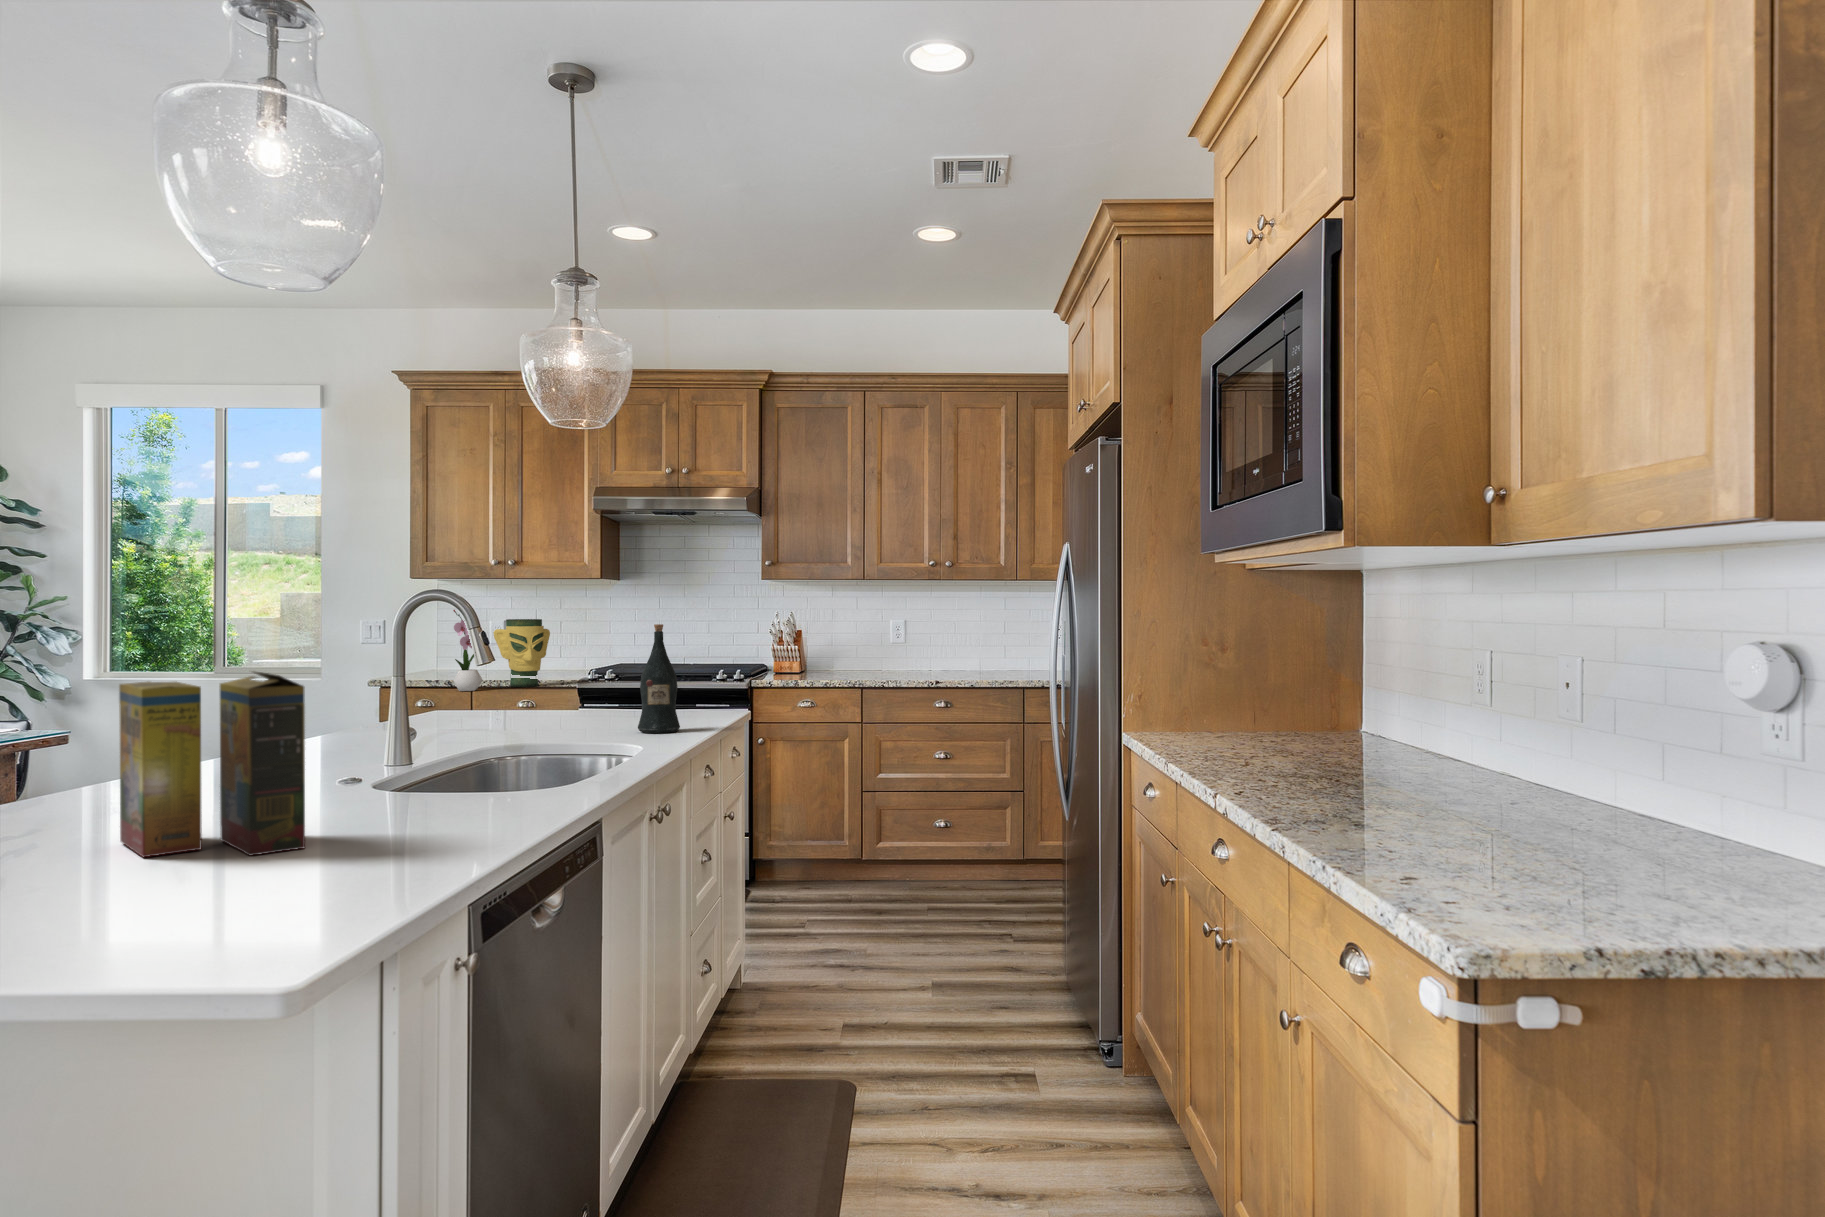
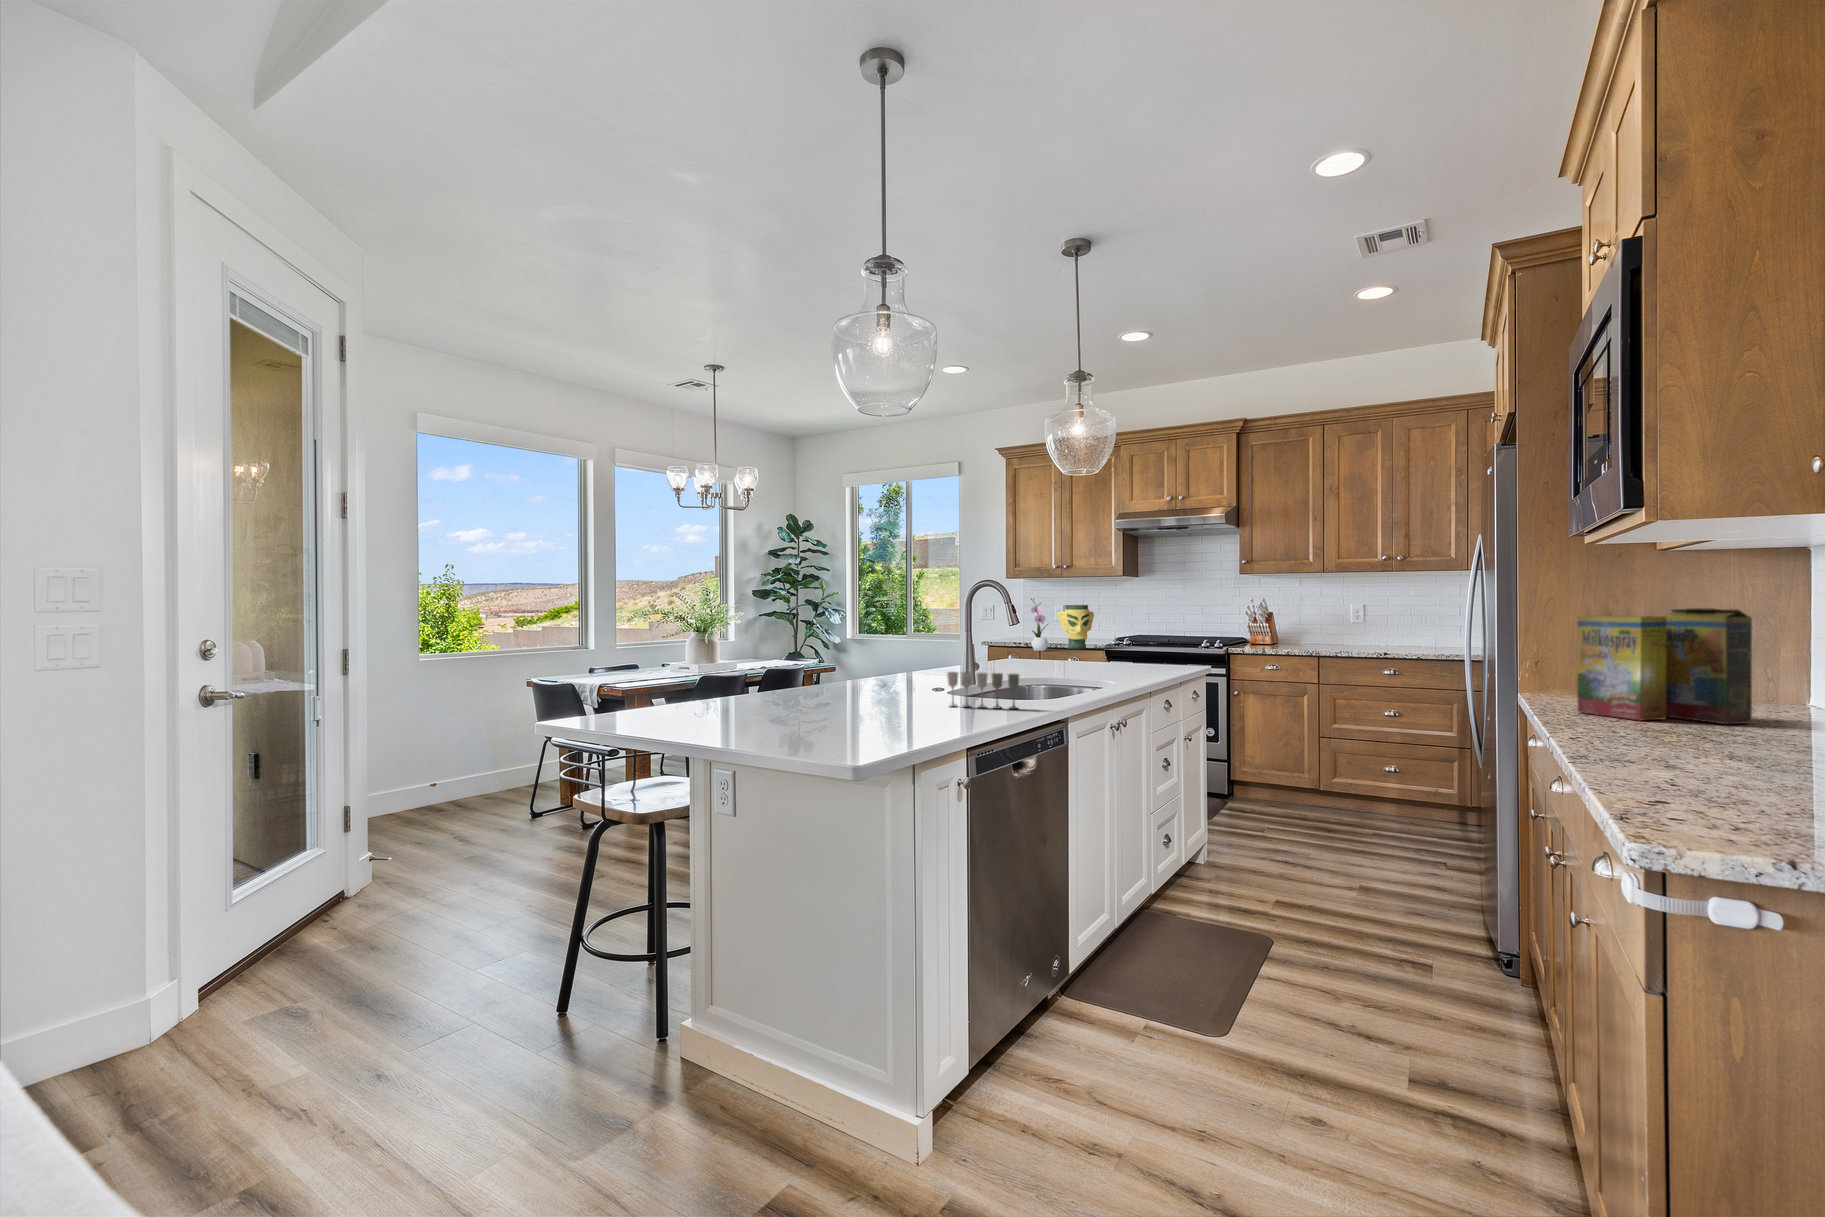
wine bottle: present [638,624,680,733] -> none [1122,603,1151,677]
cereal box: present [119,671,305,857] -> present [1577,608,1752,724]
wine glass: none [405,750,538,812] -> present [947,672,1019,709]

